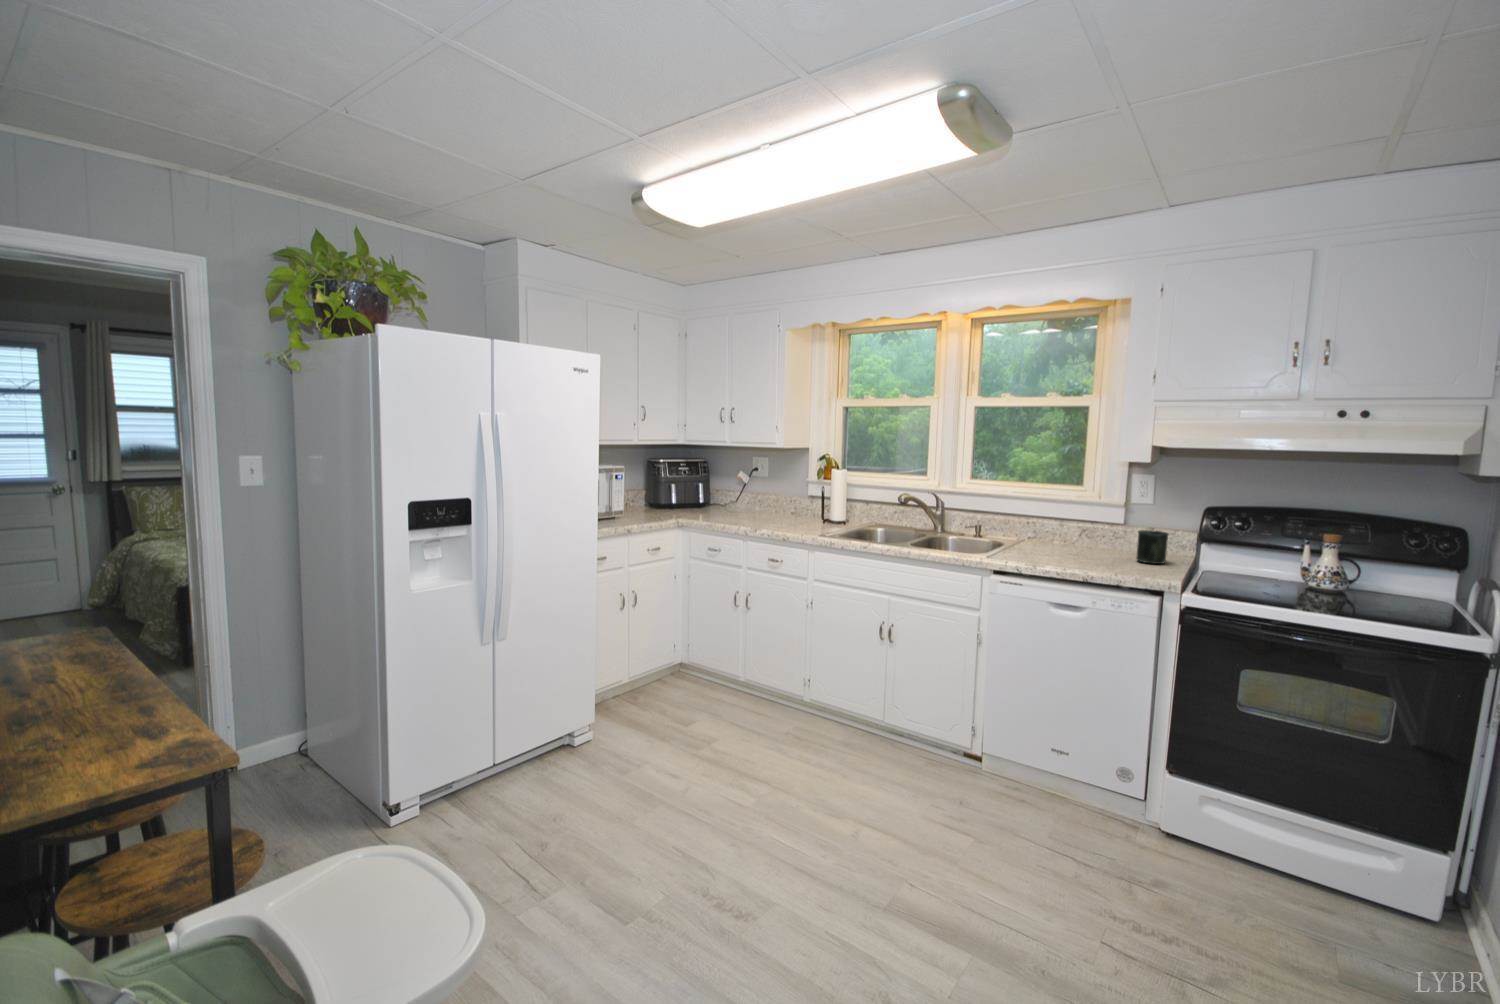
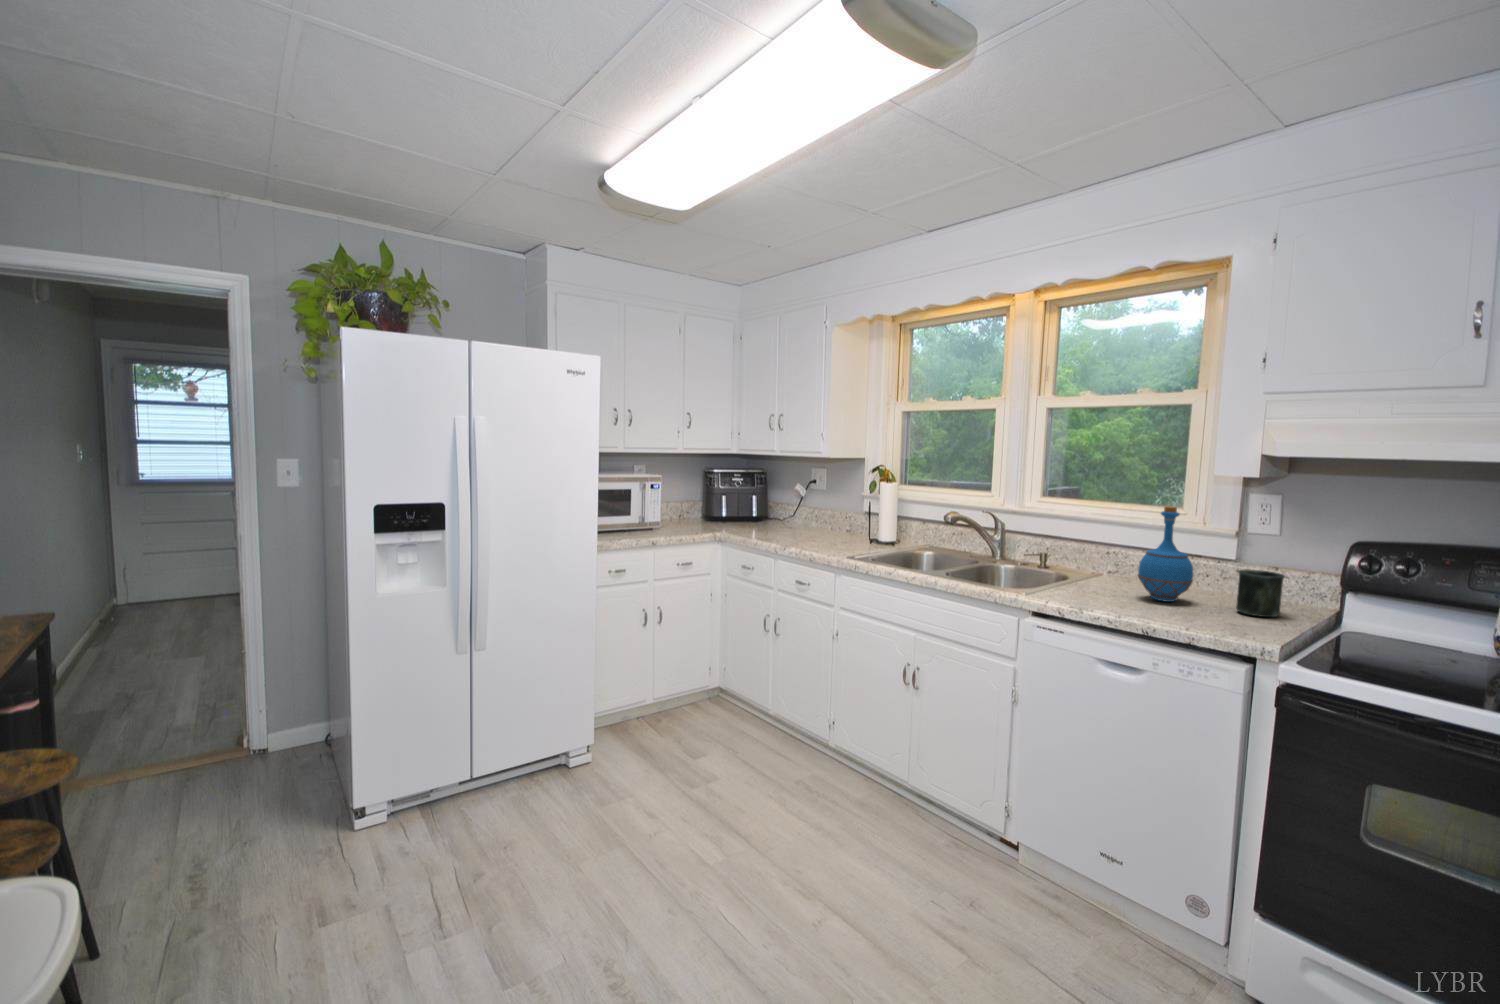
bottle: none [1065,485,1105,557] -> present [1138,506,1193,602]

